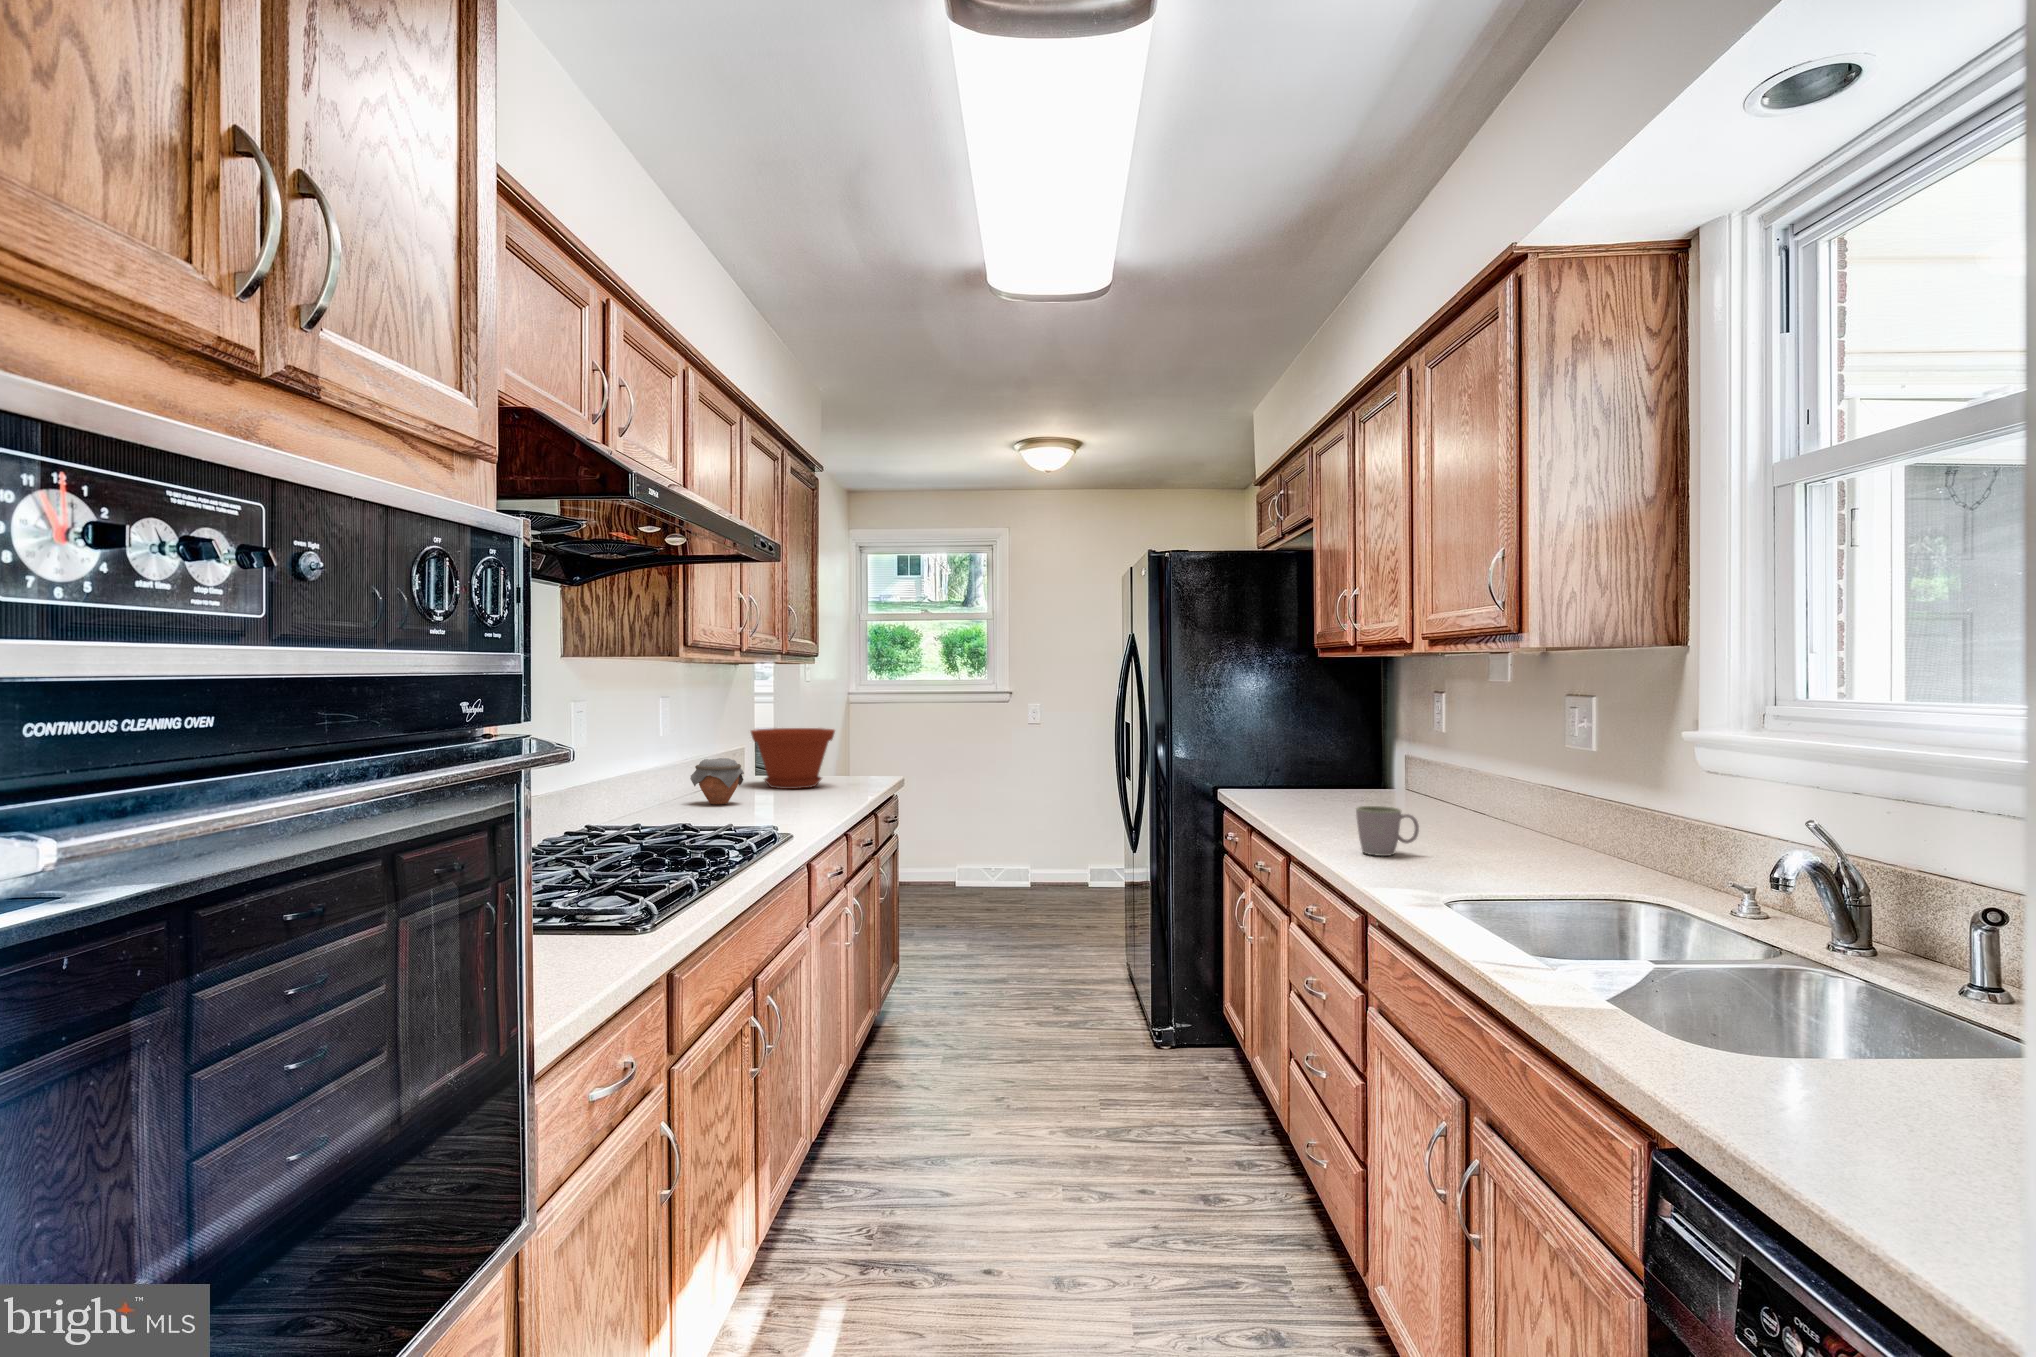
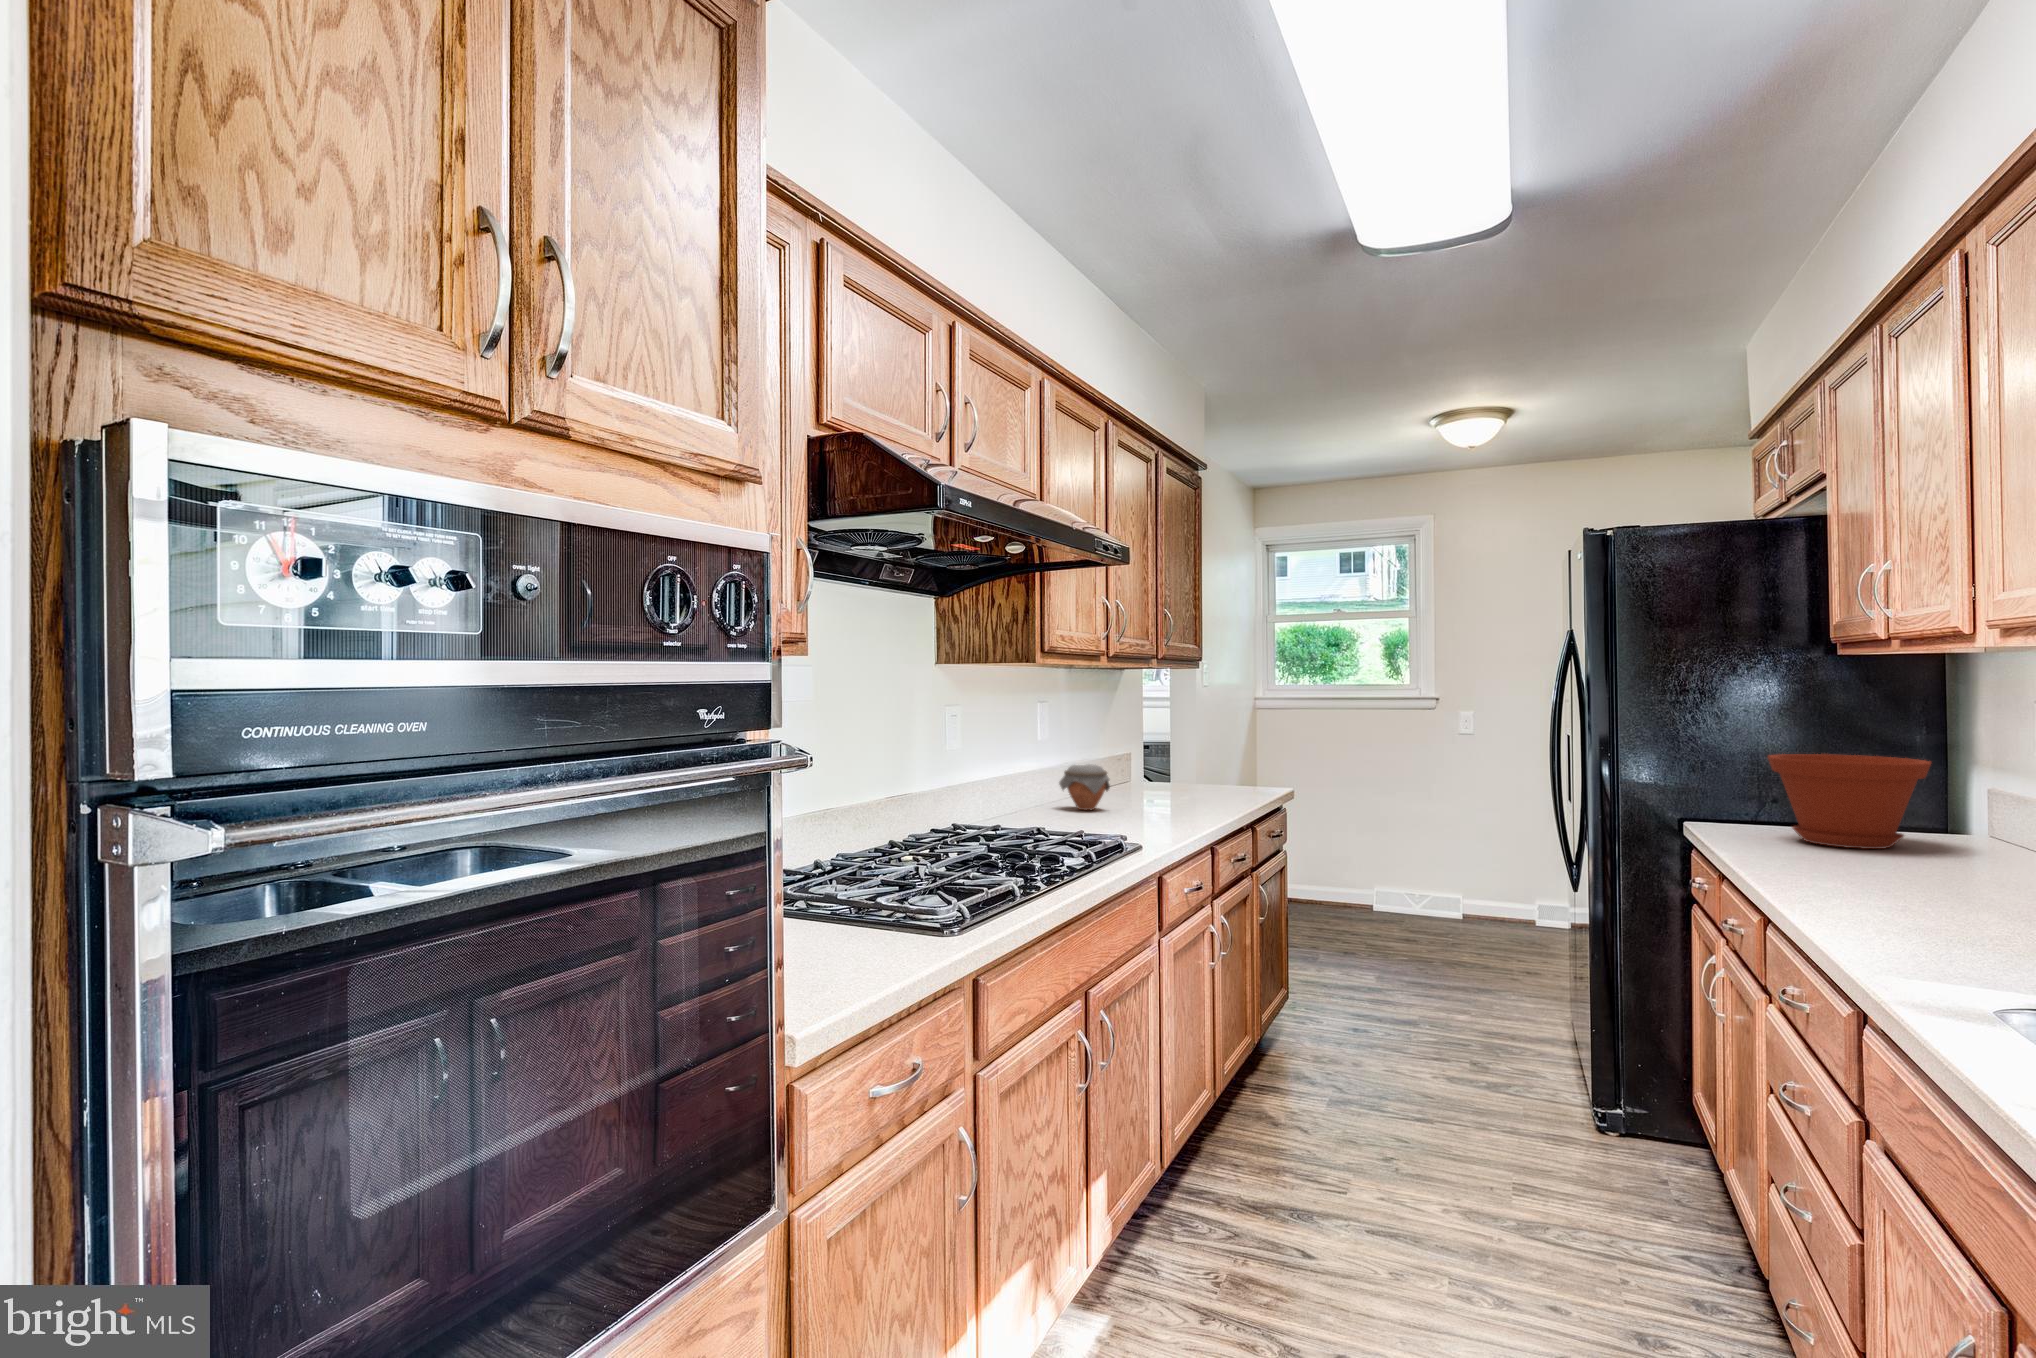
plant pot: present [751,728,835,789] -> present [1768,754,1931,849]
mug: present [1356,806,1419,856] -> none [1870,857,1982,929]

